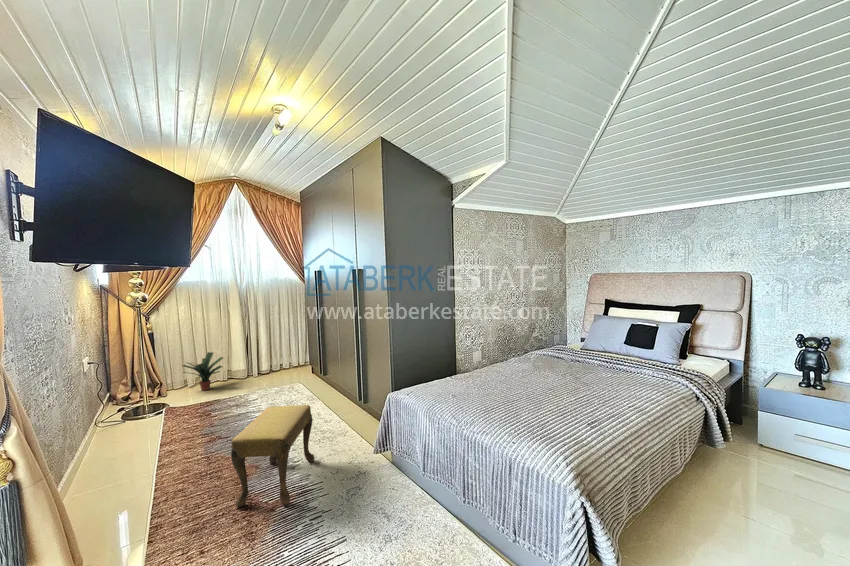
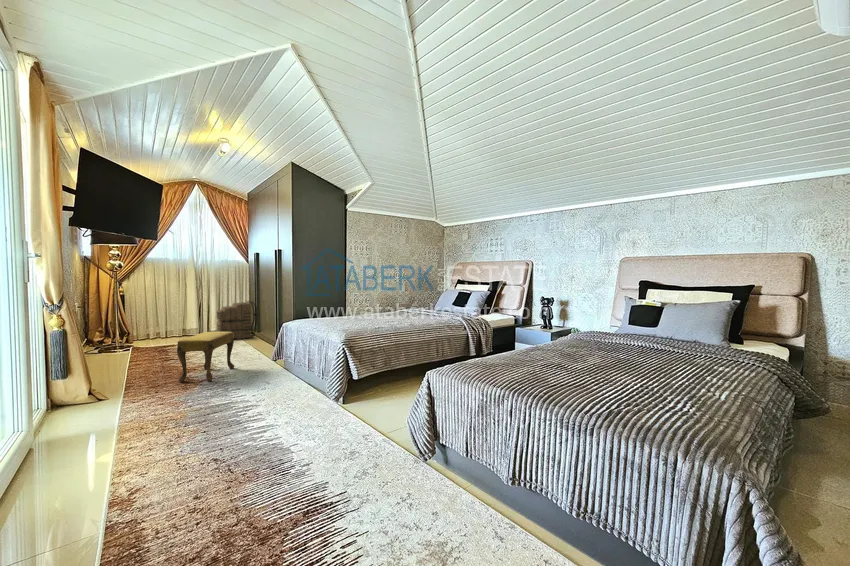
backpack: none [270,331,322,386] -> present [217,301,258,339]
potted plant: present [183,352,223,391] -> none [141,312,180,341]

